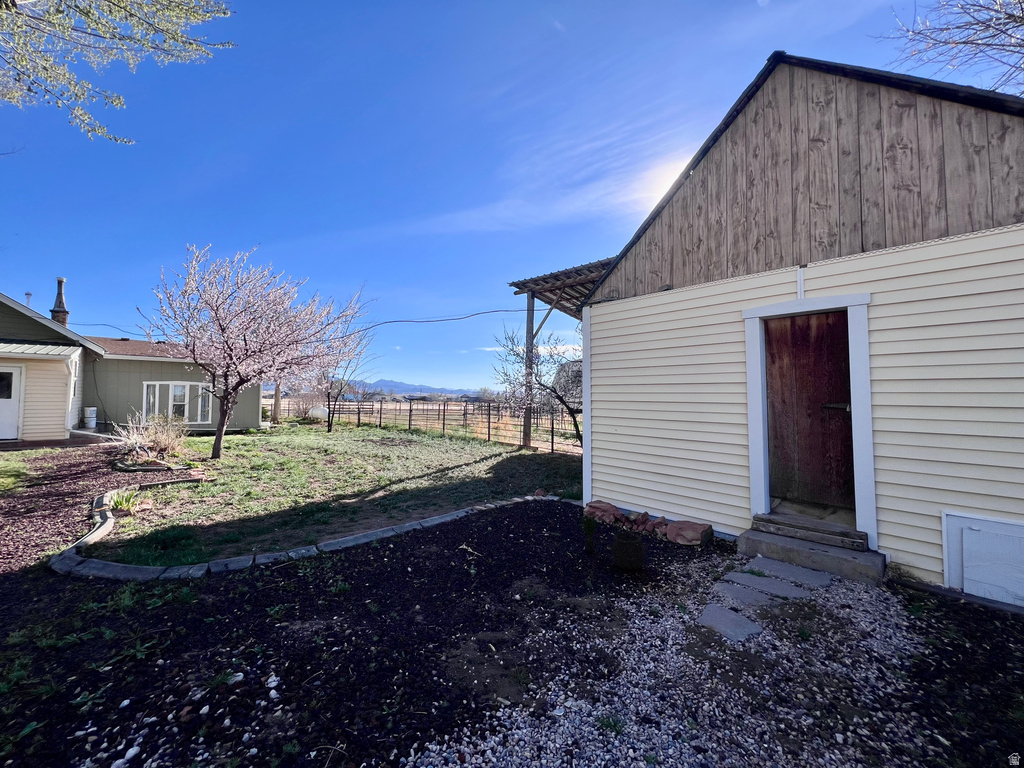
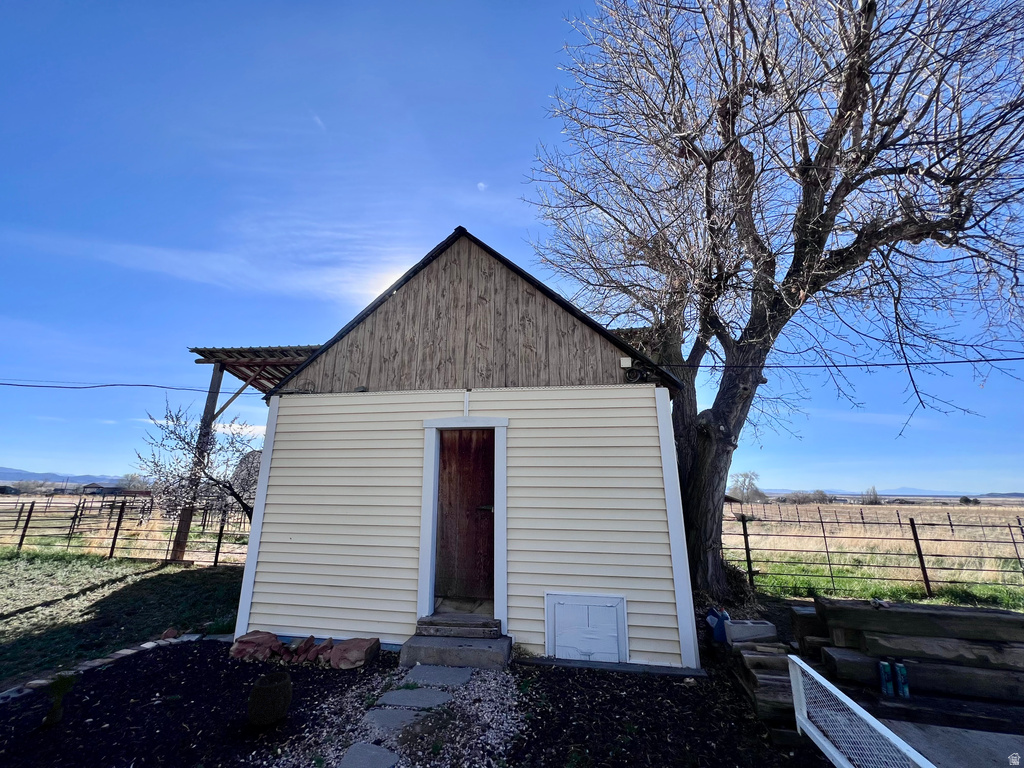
potted plant: present [579,512,597,552] -> present [43,663,79,724]

